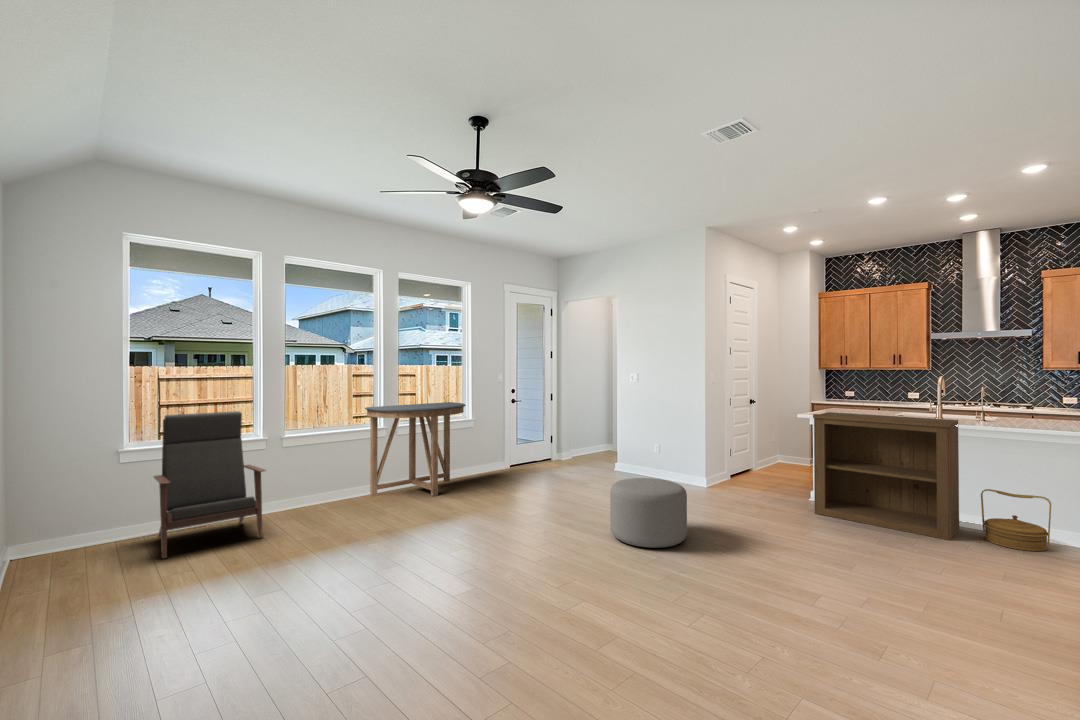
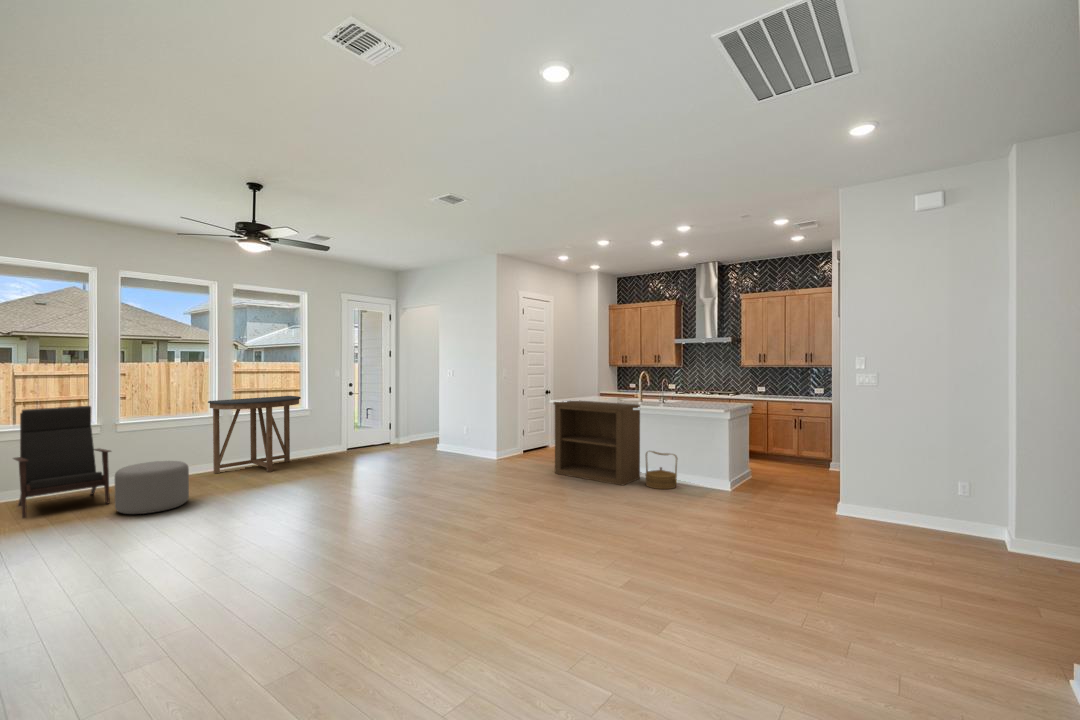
ottoman: present [610,478,687,548] -> present [115,461,189,514]

